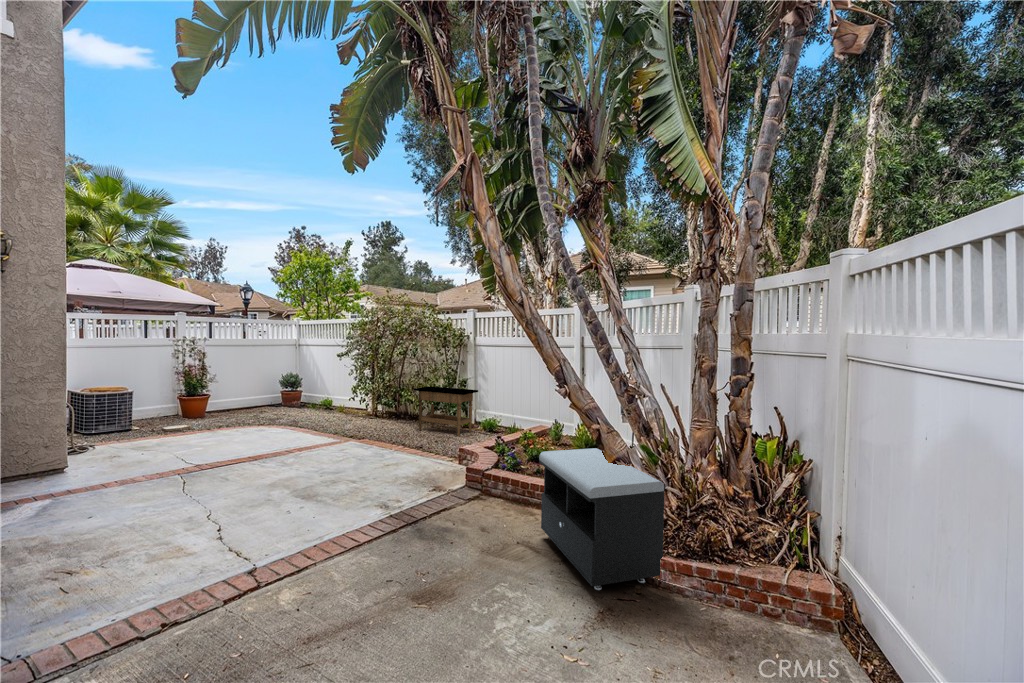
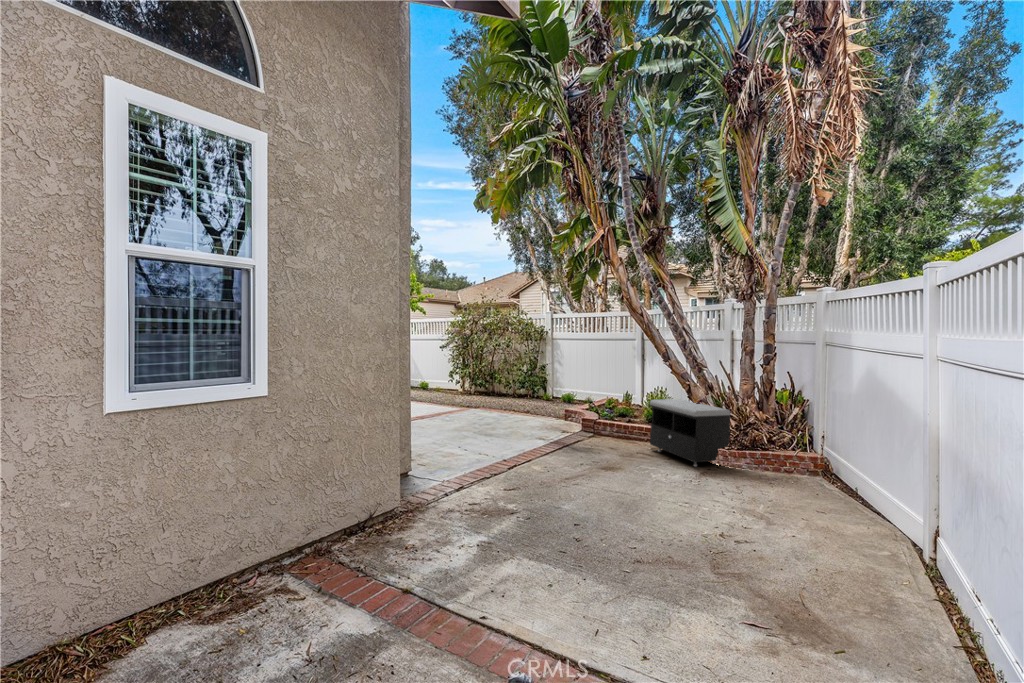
side table: present [414,386,478,436] -> none [510,370,559,406]

